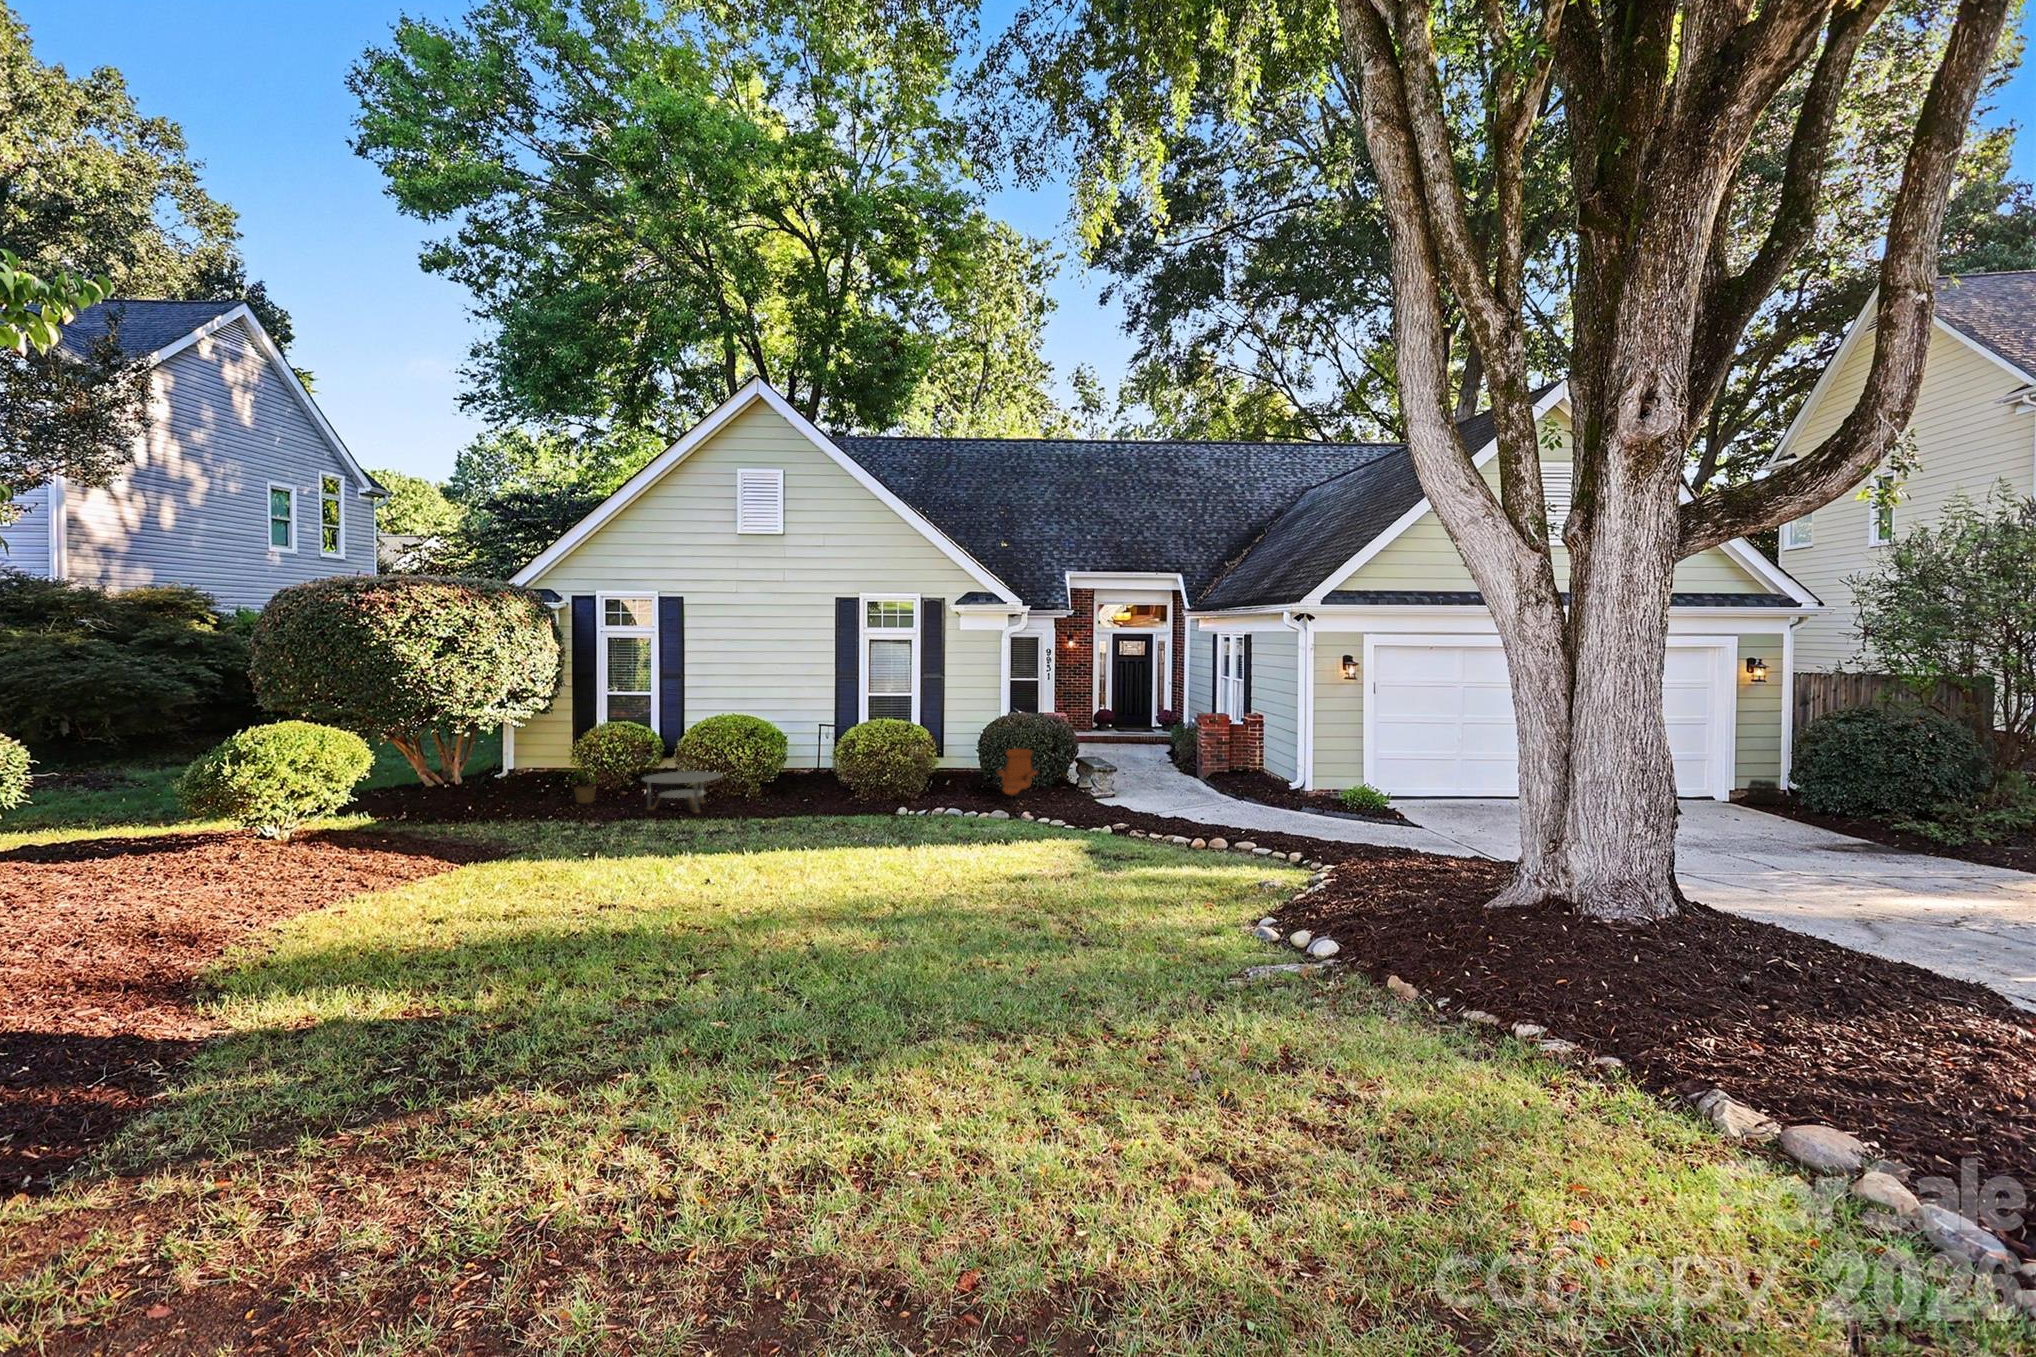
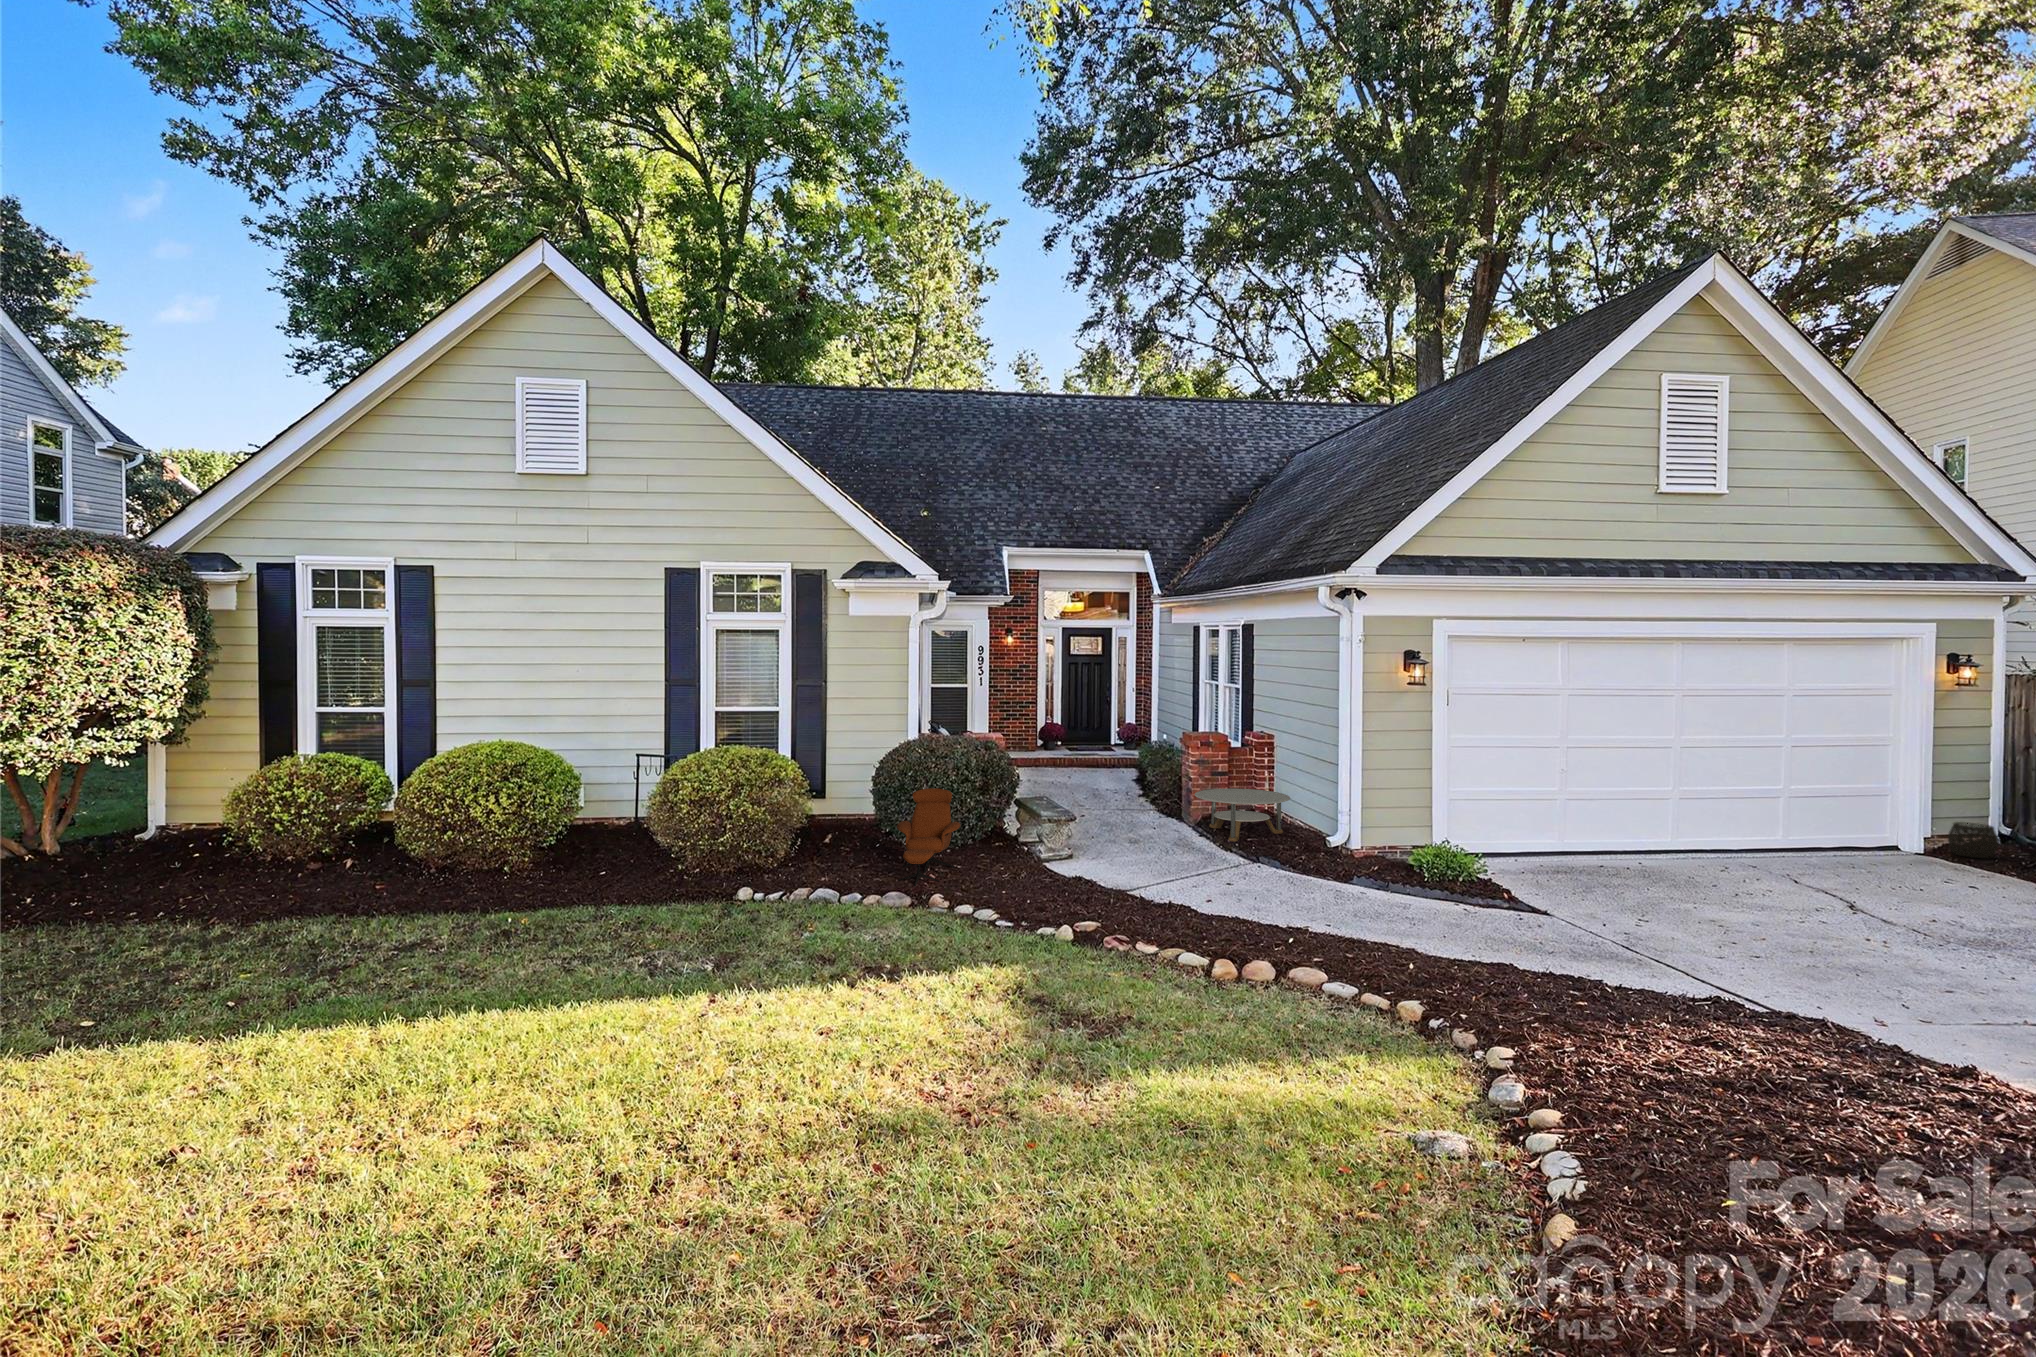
potted plant: present [561,768,596,803] -> none [171,831,257,887]
round table: present [642,771,722,813] -> present [1195,789,1290,842]

